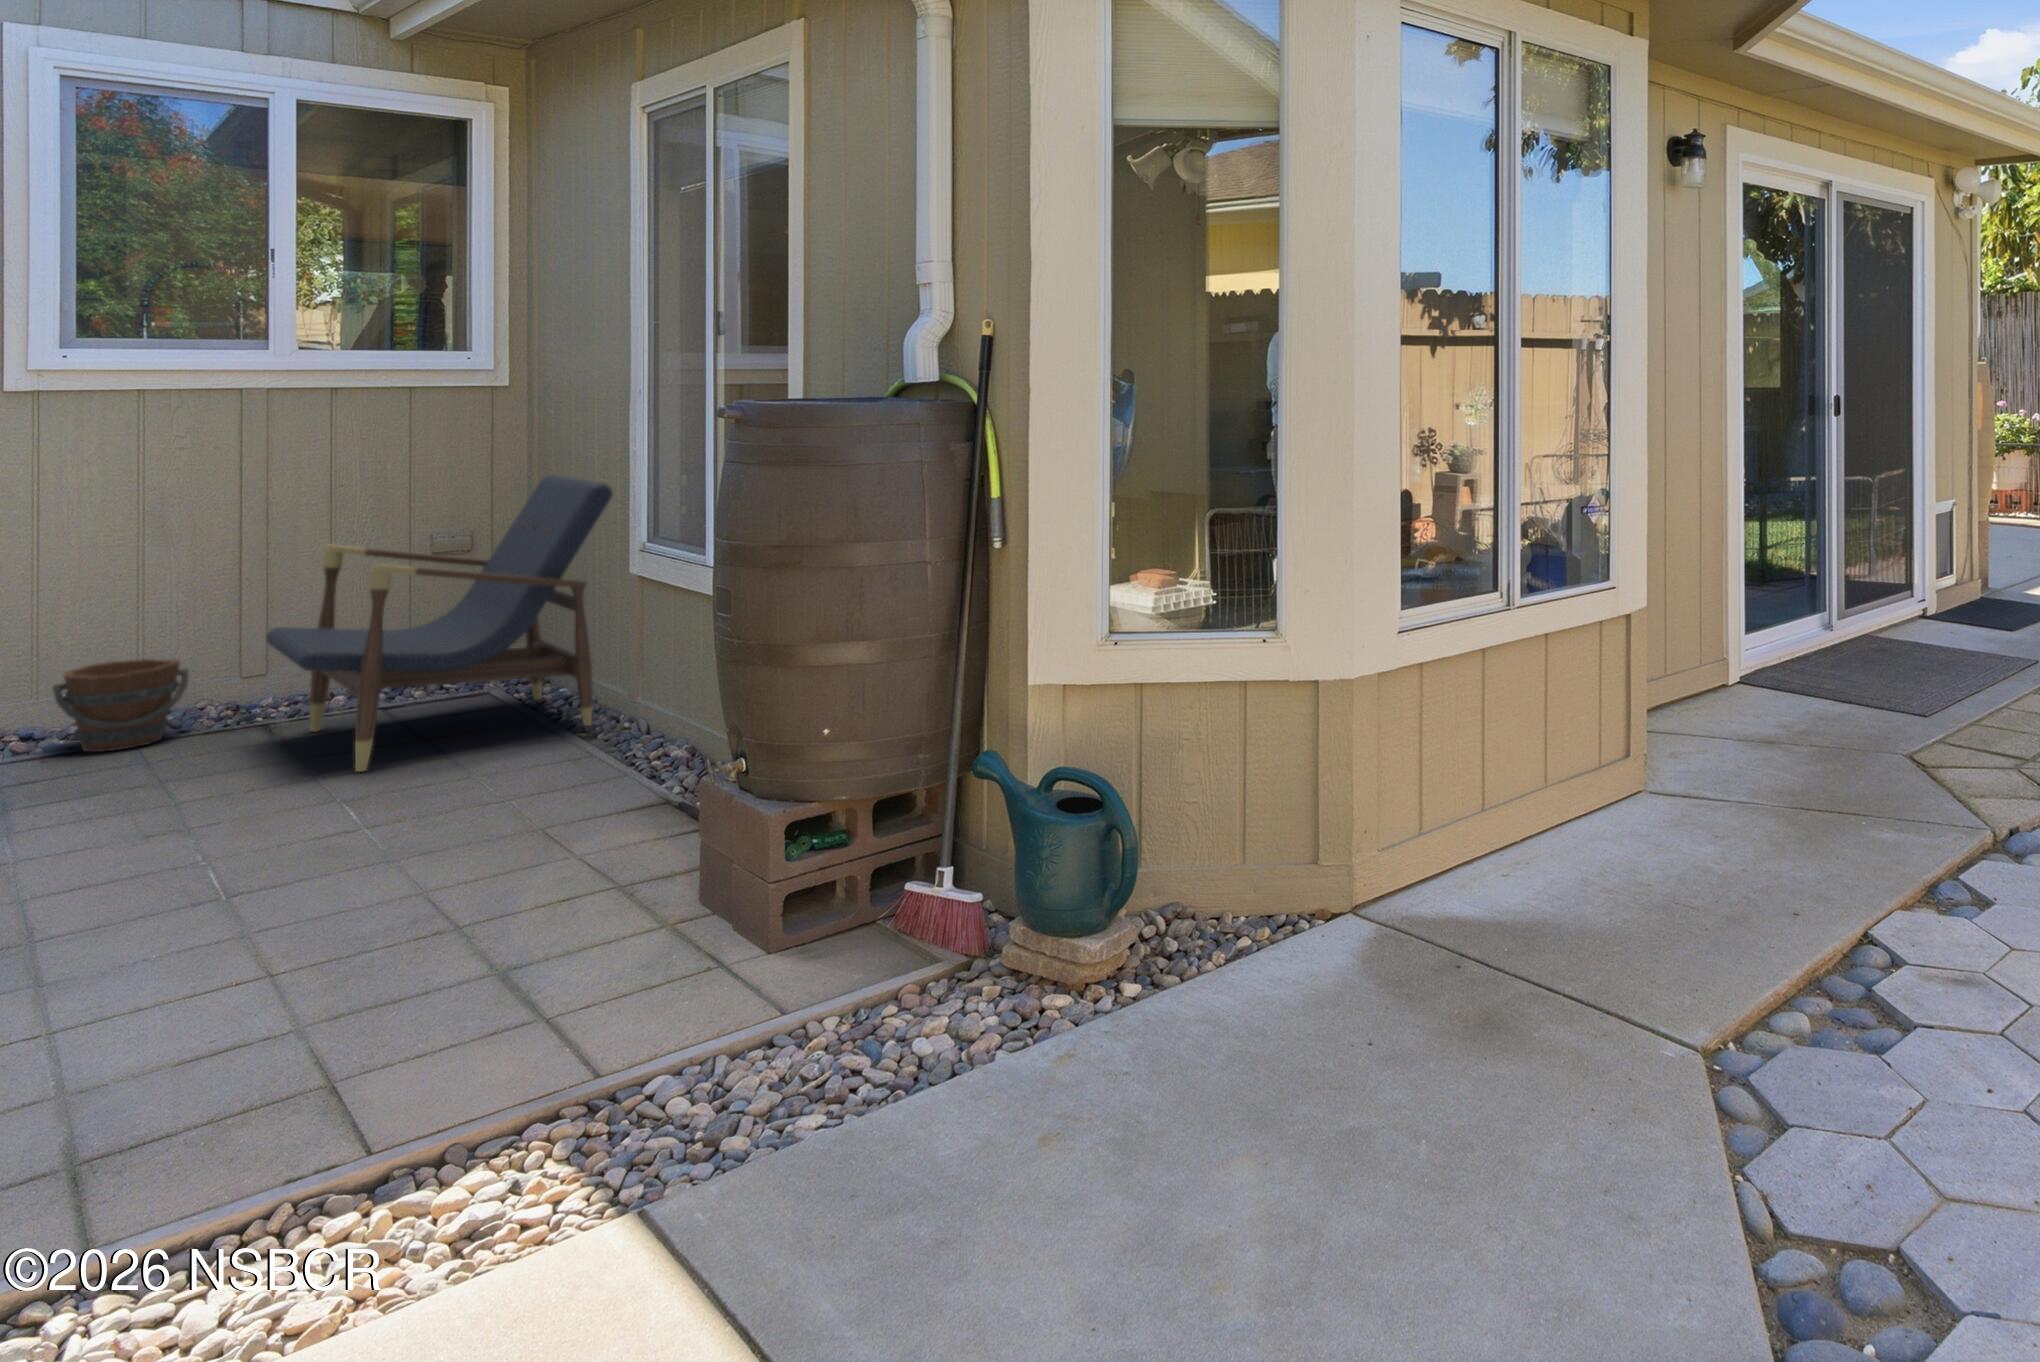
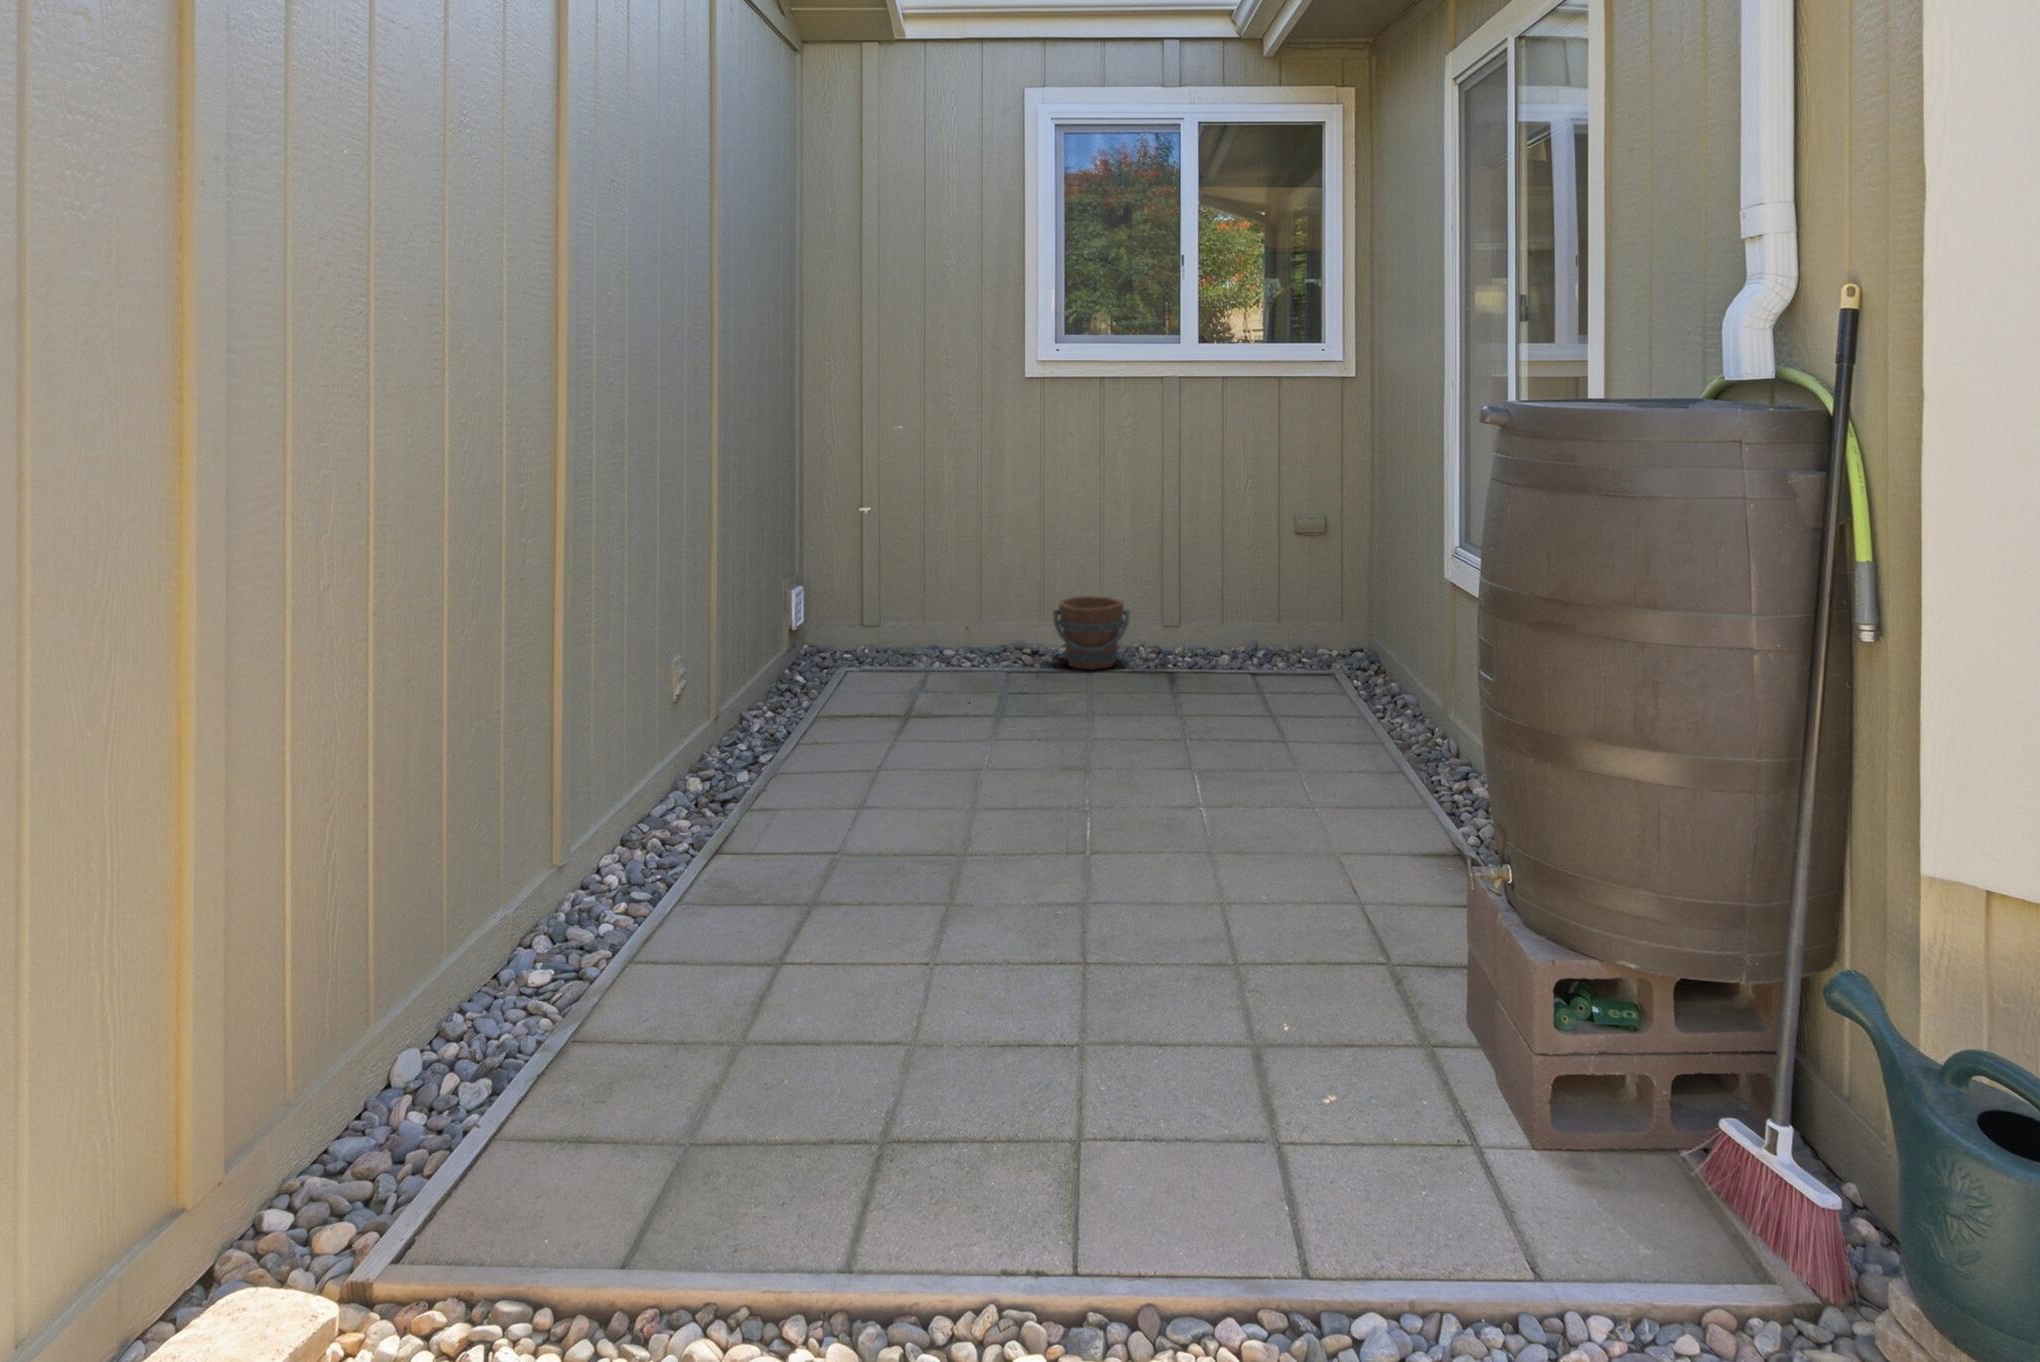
lounge chair: present [266,475,612,772] -> none [1170,466,1424,733]

